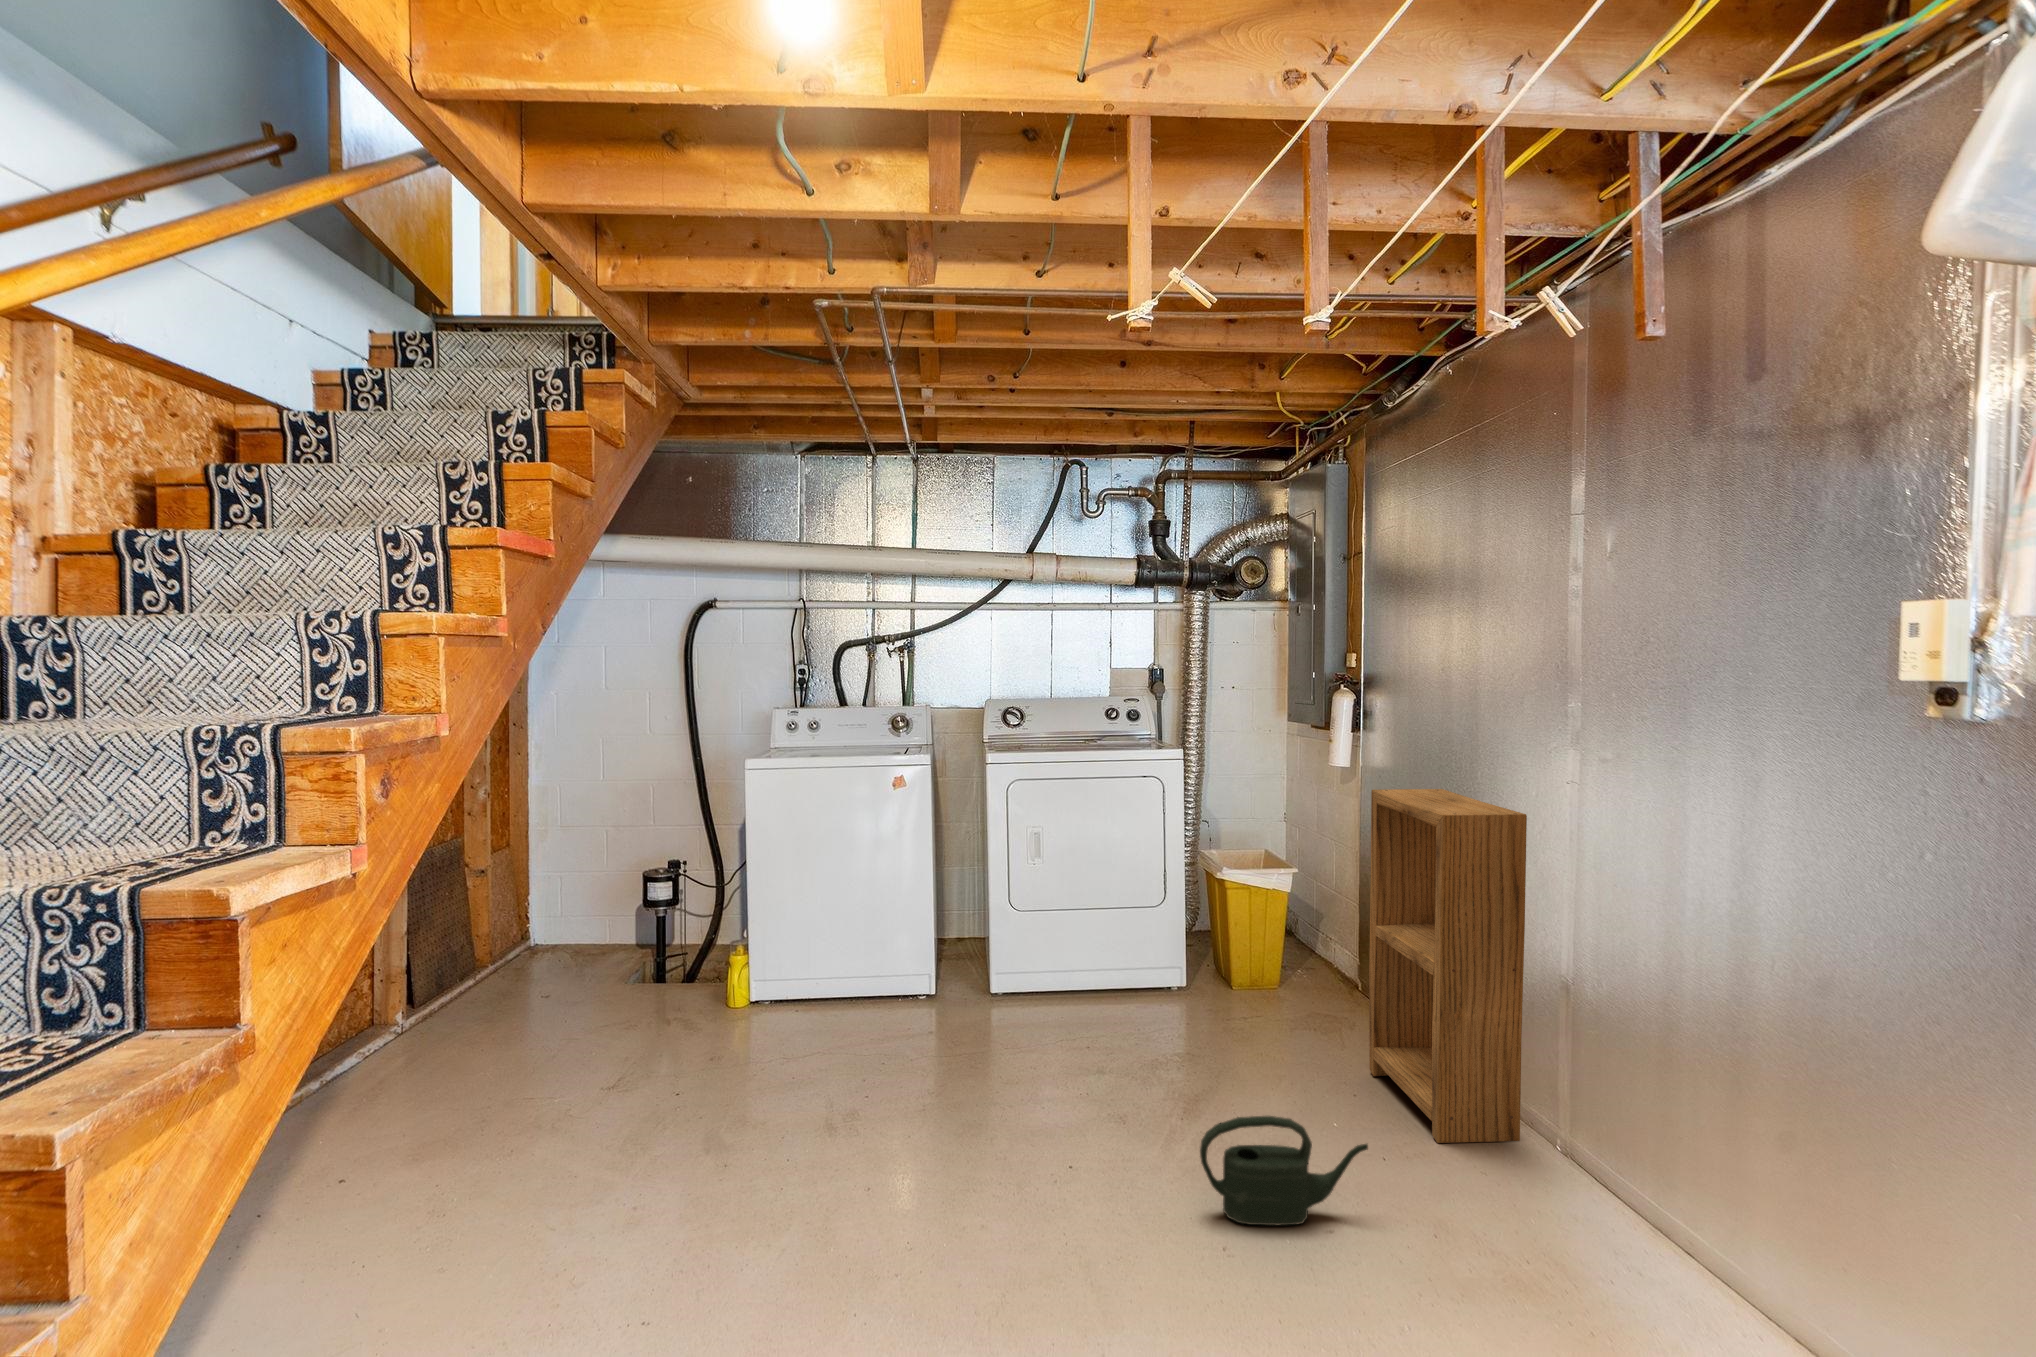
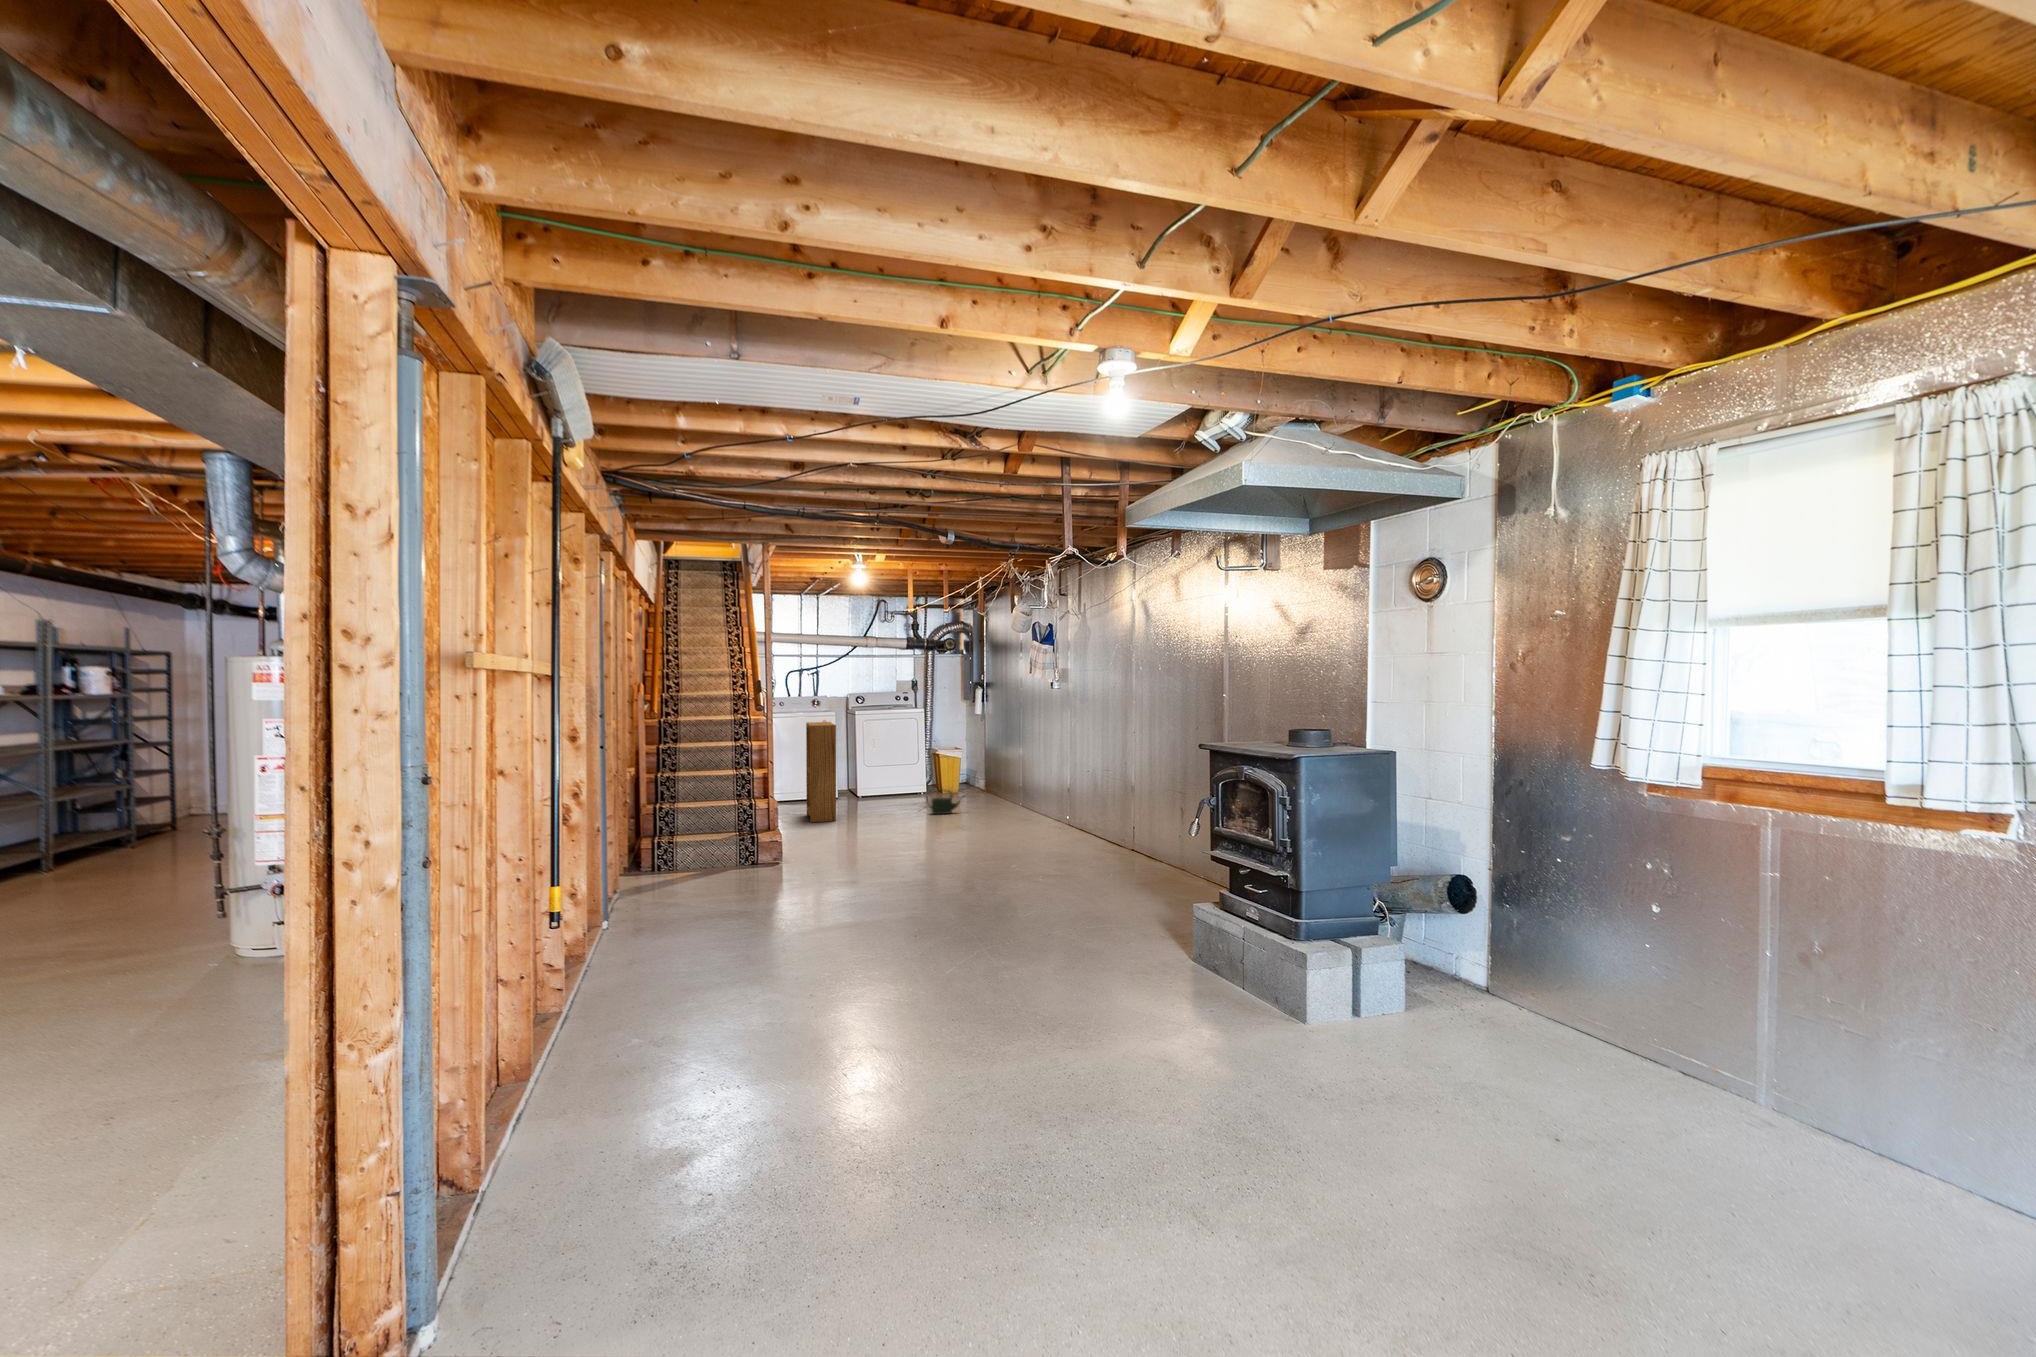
shelving unit: present [1369,789,1527,1143] -> present [806,722,836,822]

